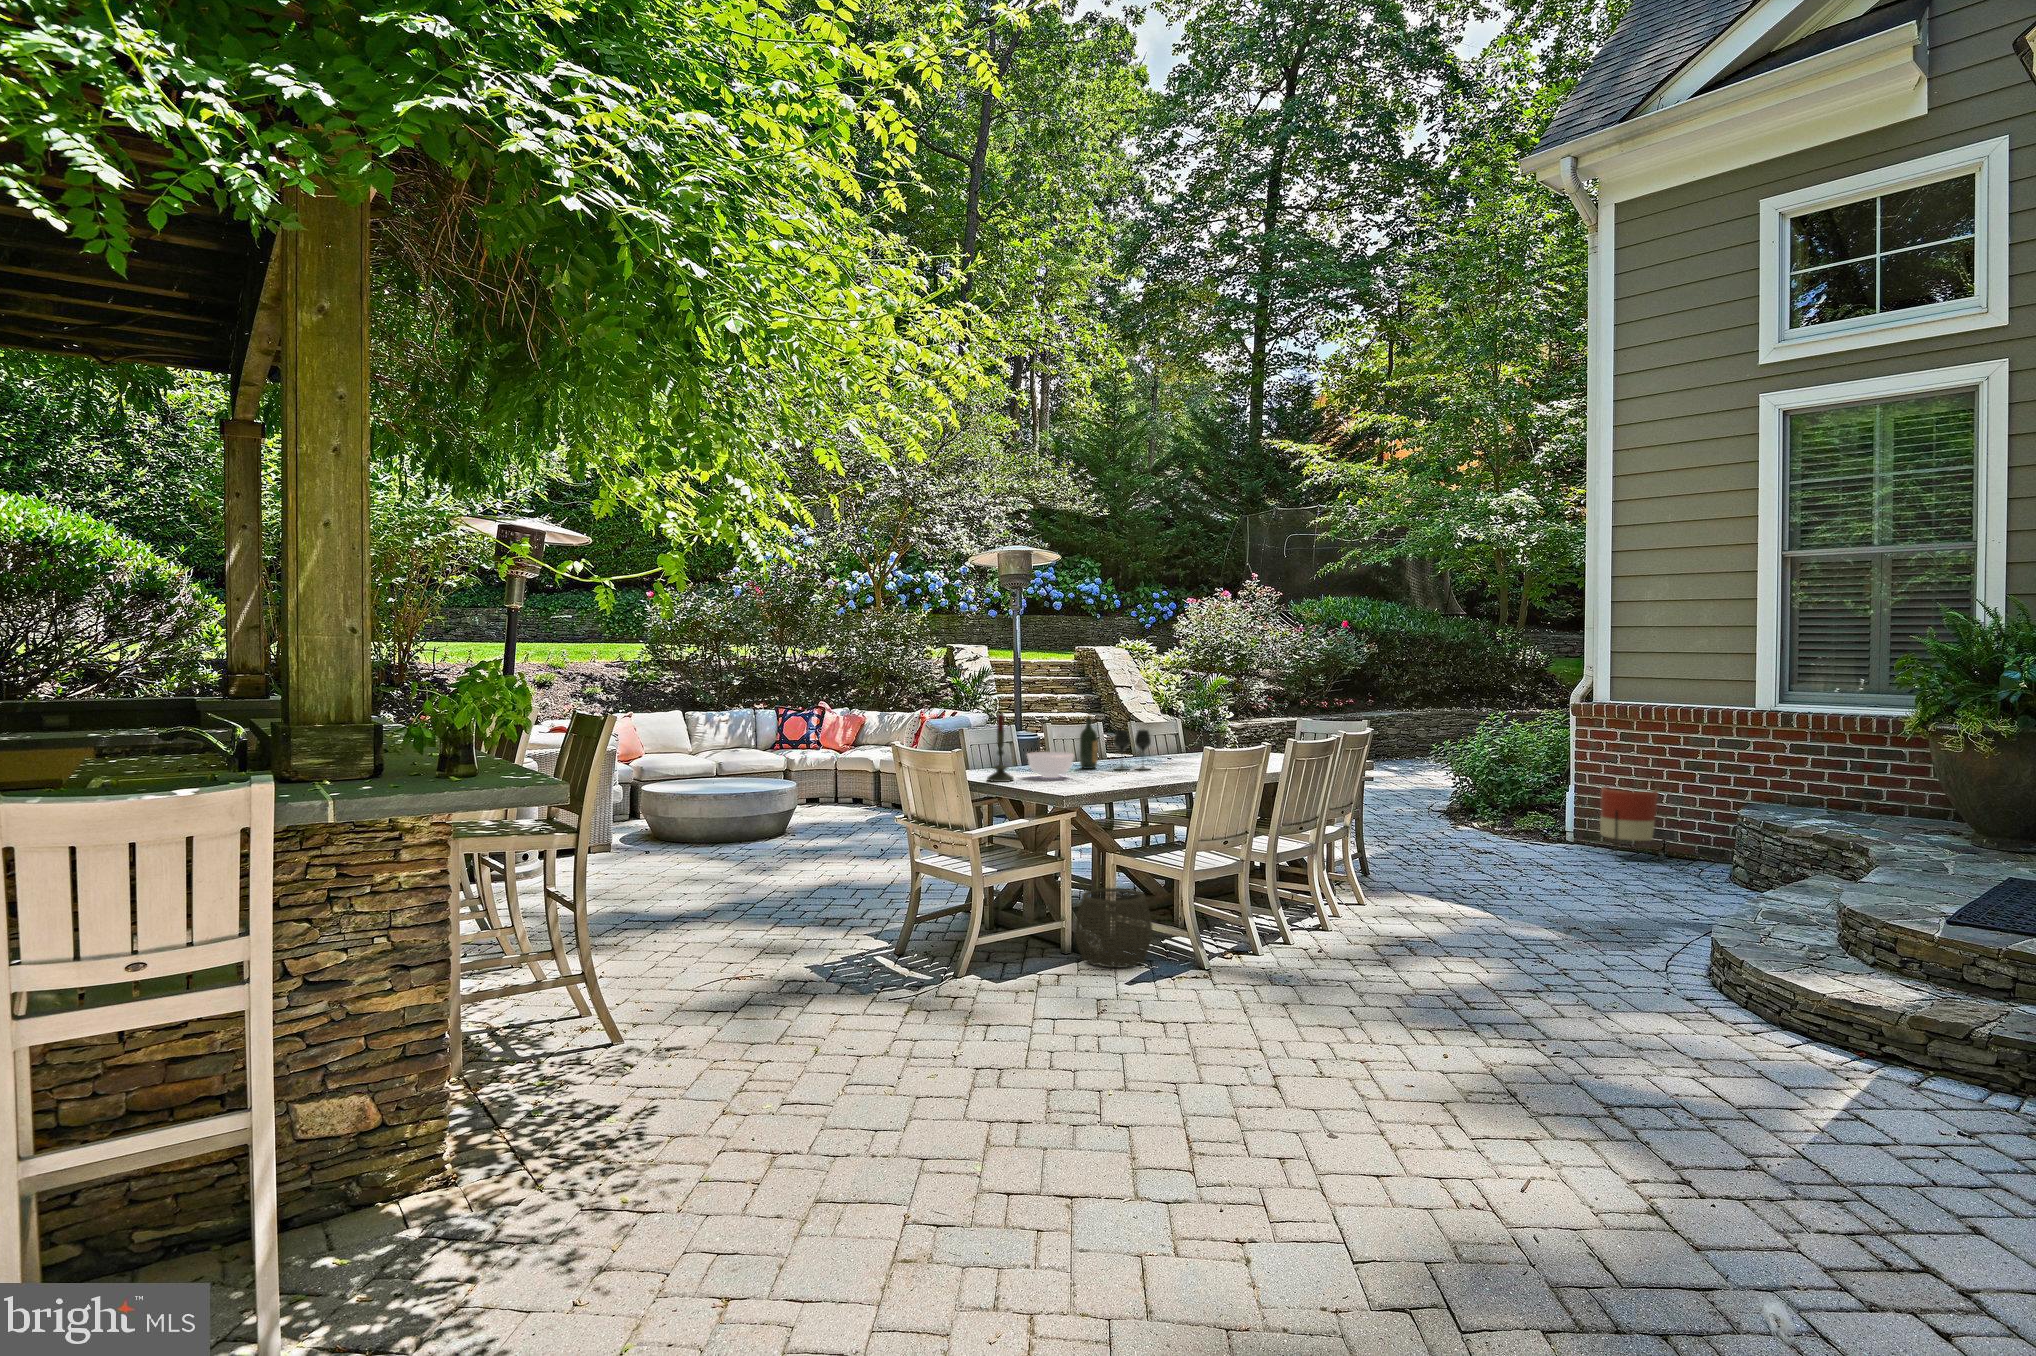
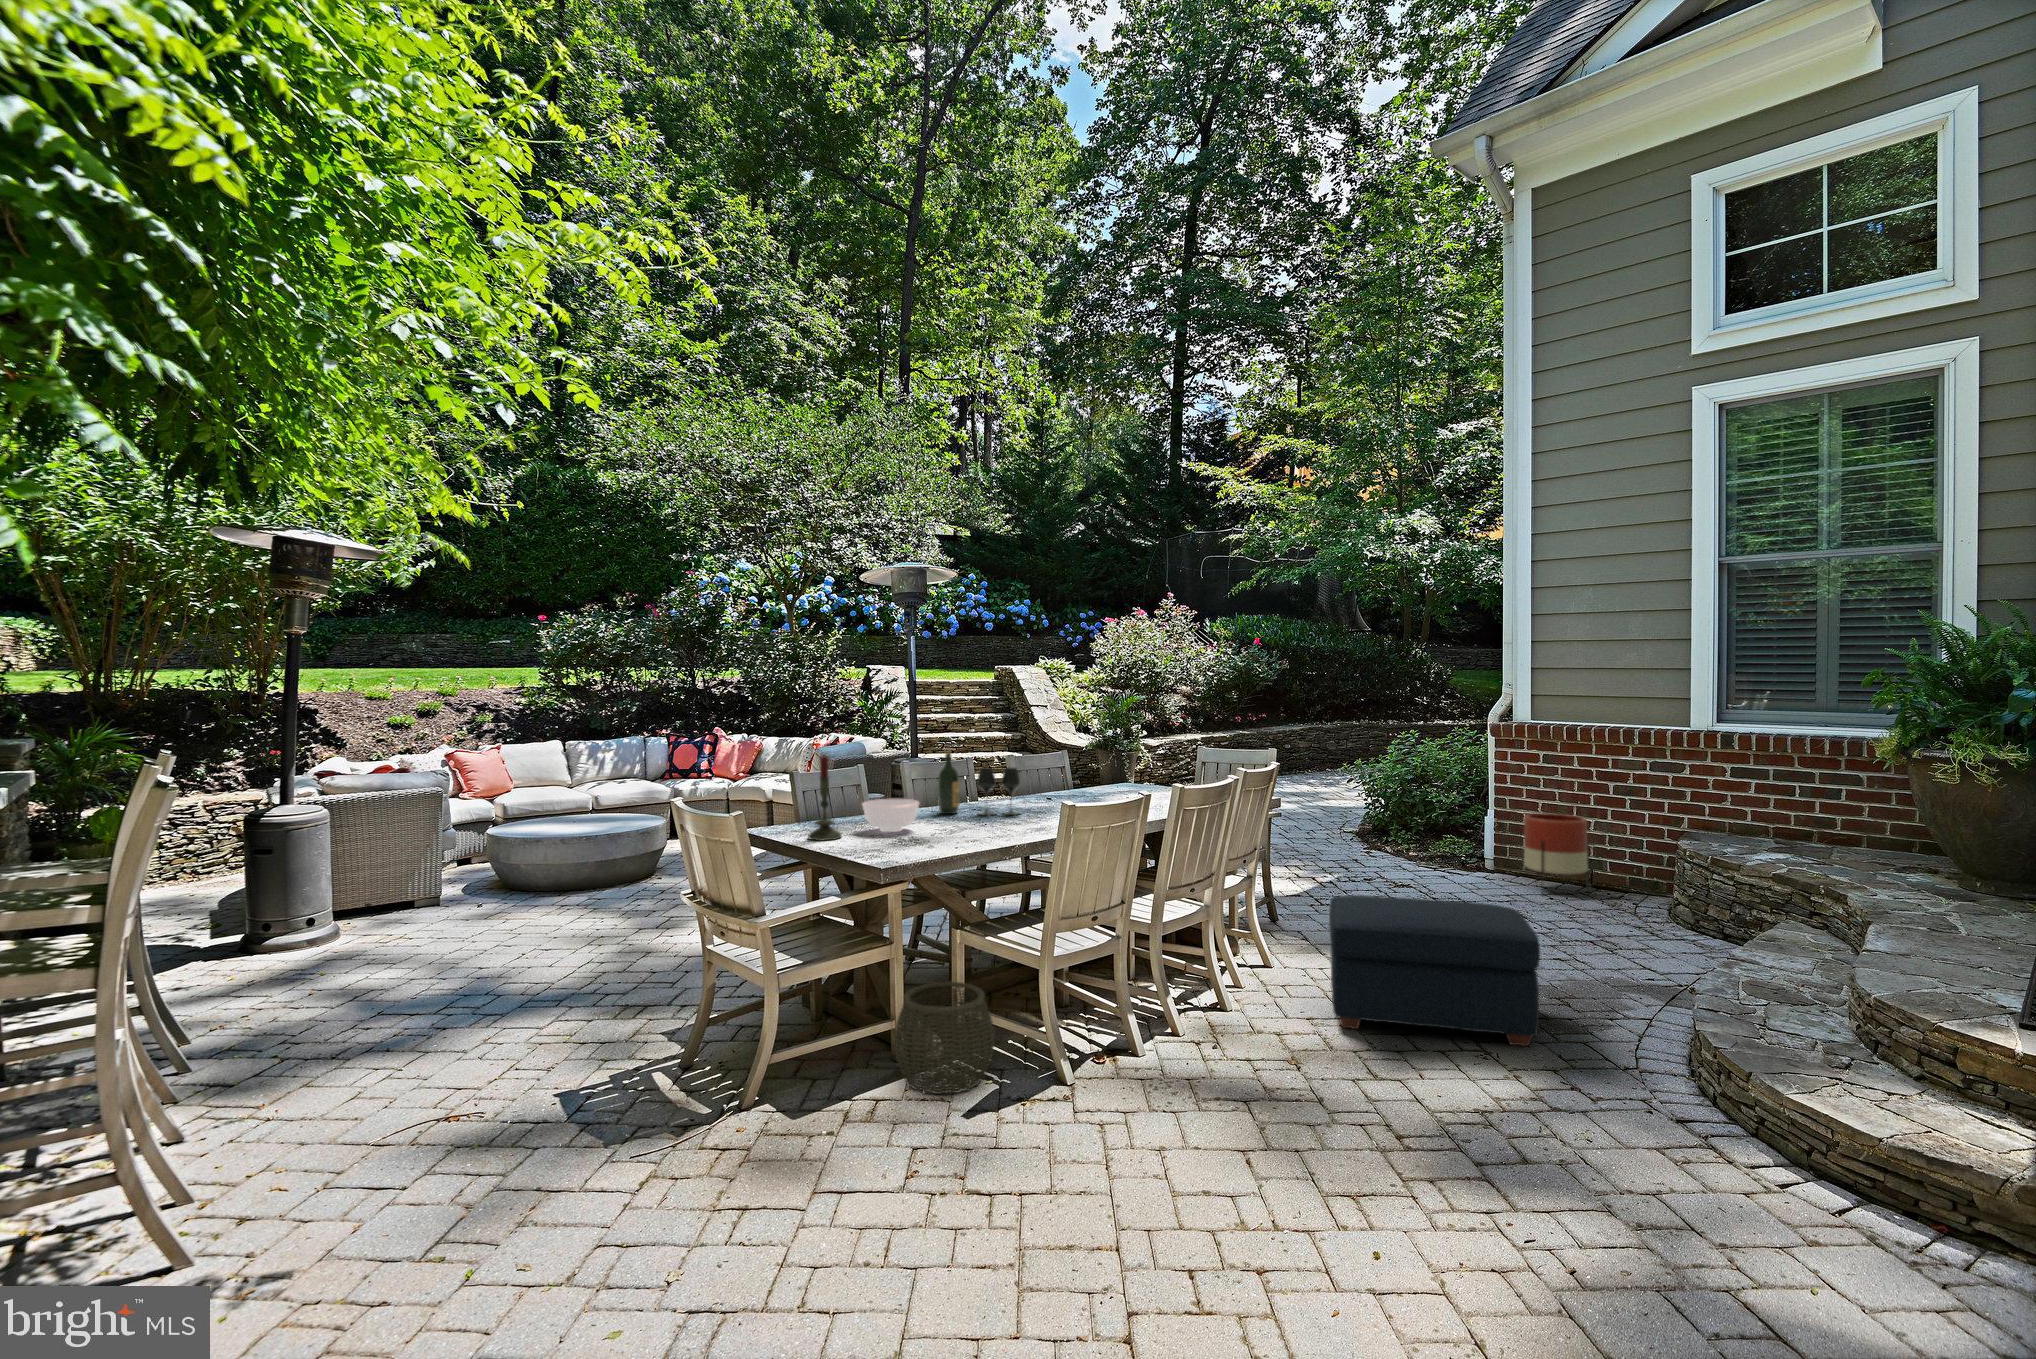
ottoman: none [1418,837,1589,951] -> present [1329,895,1540,1046]

